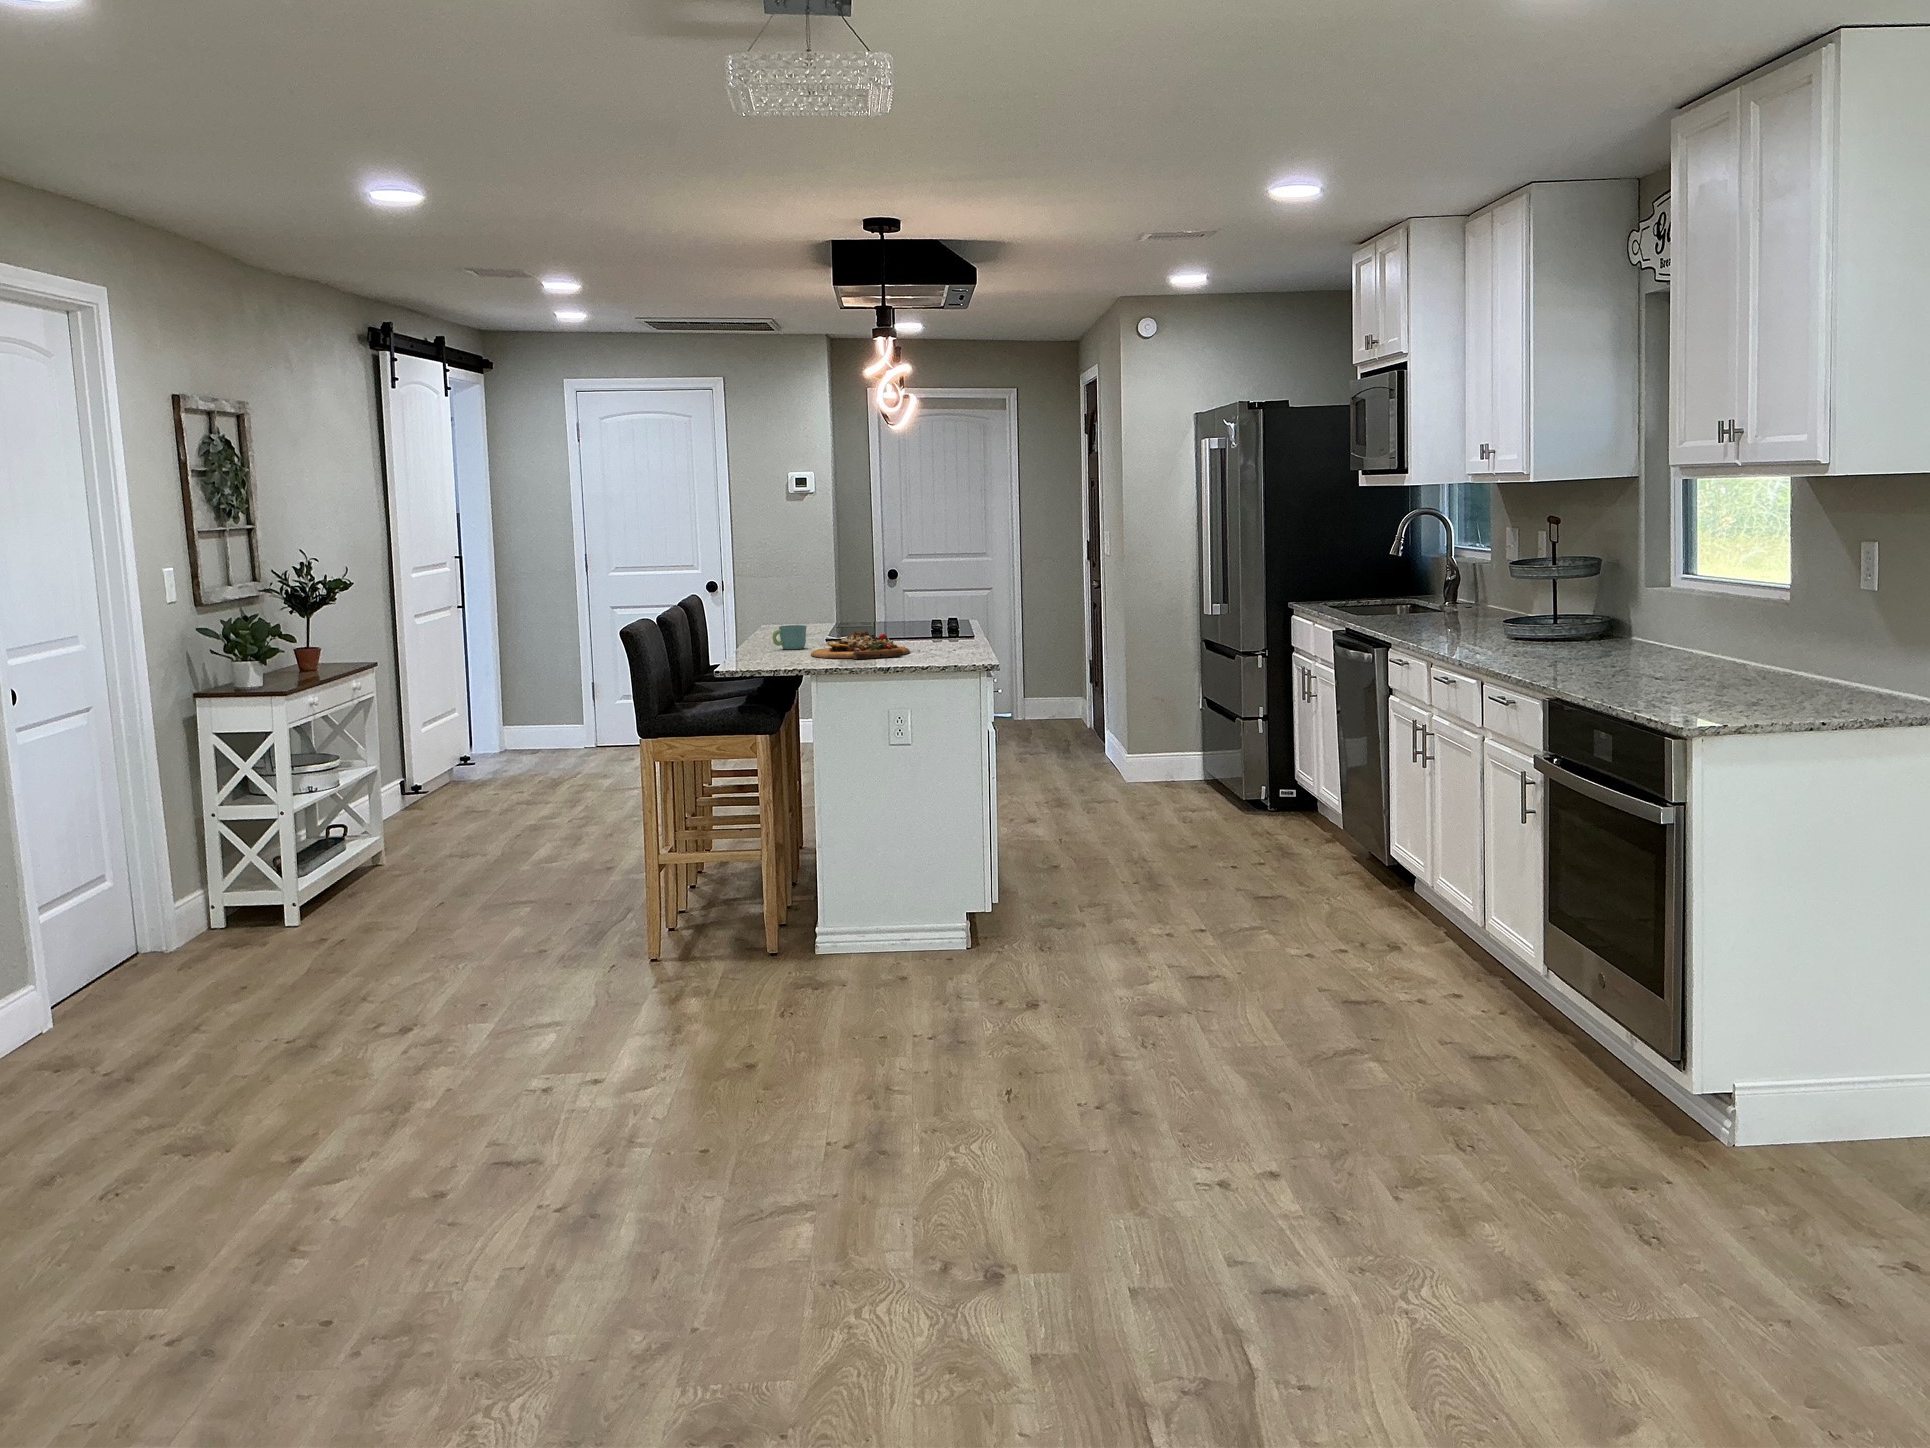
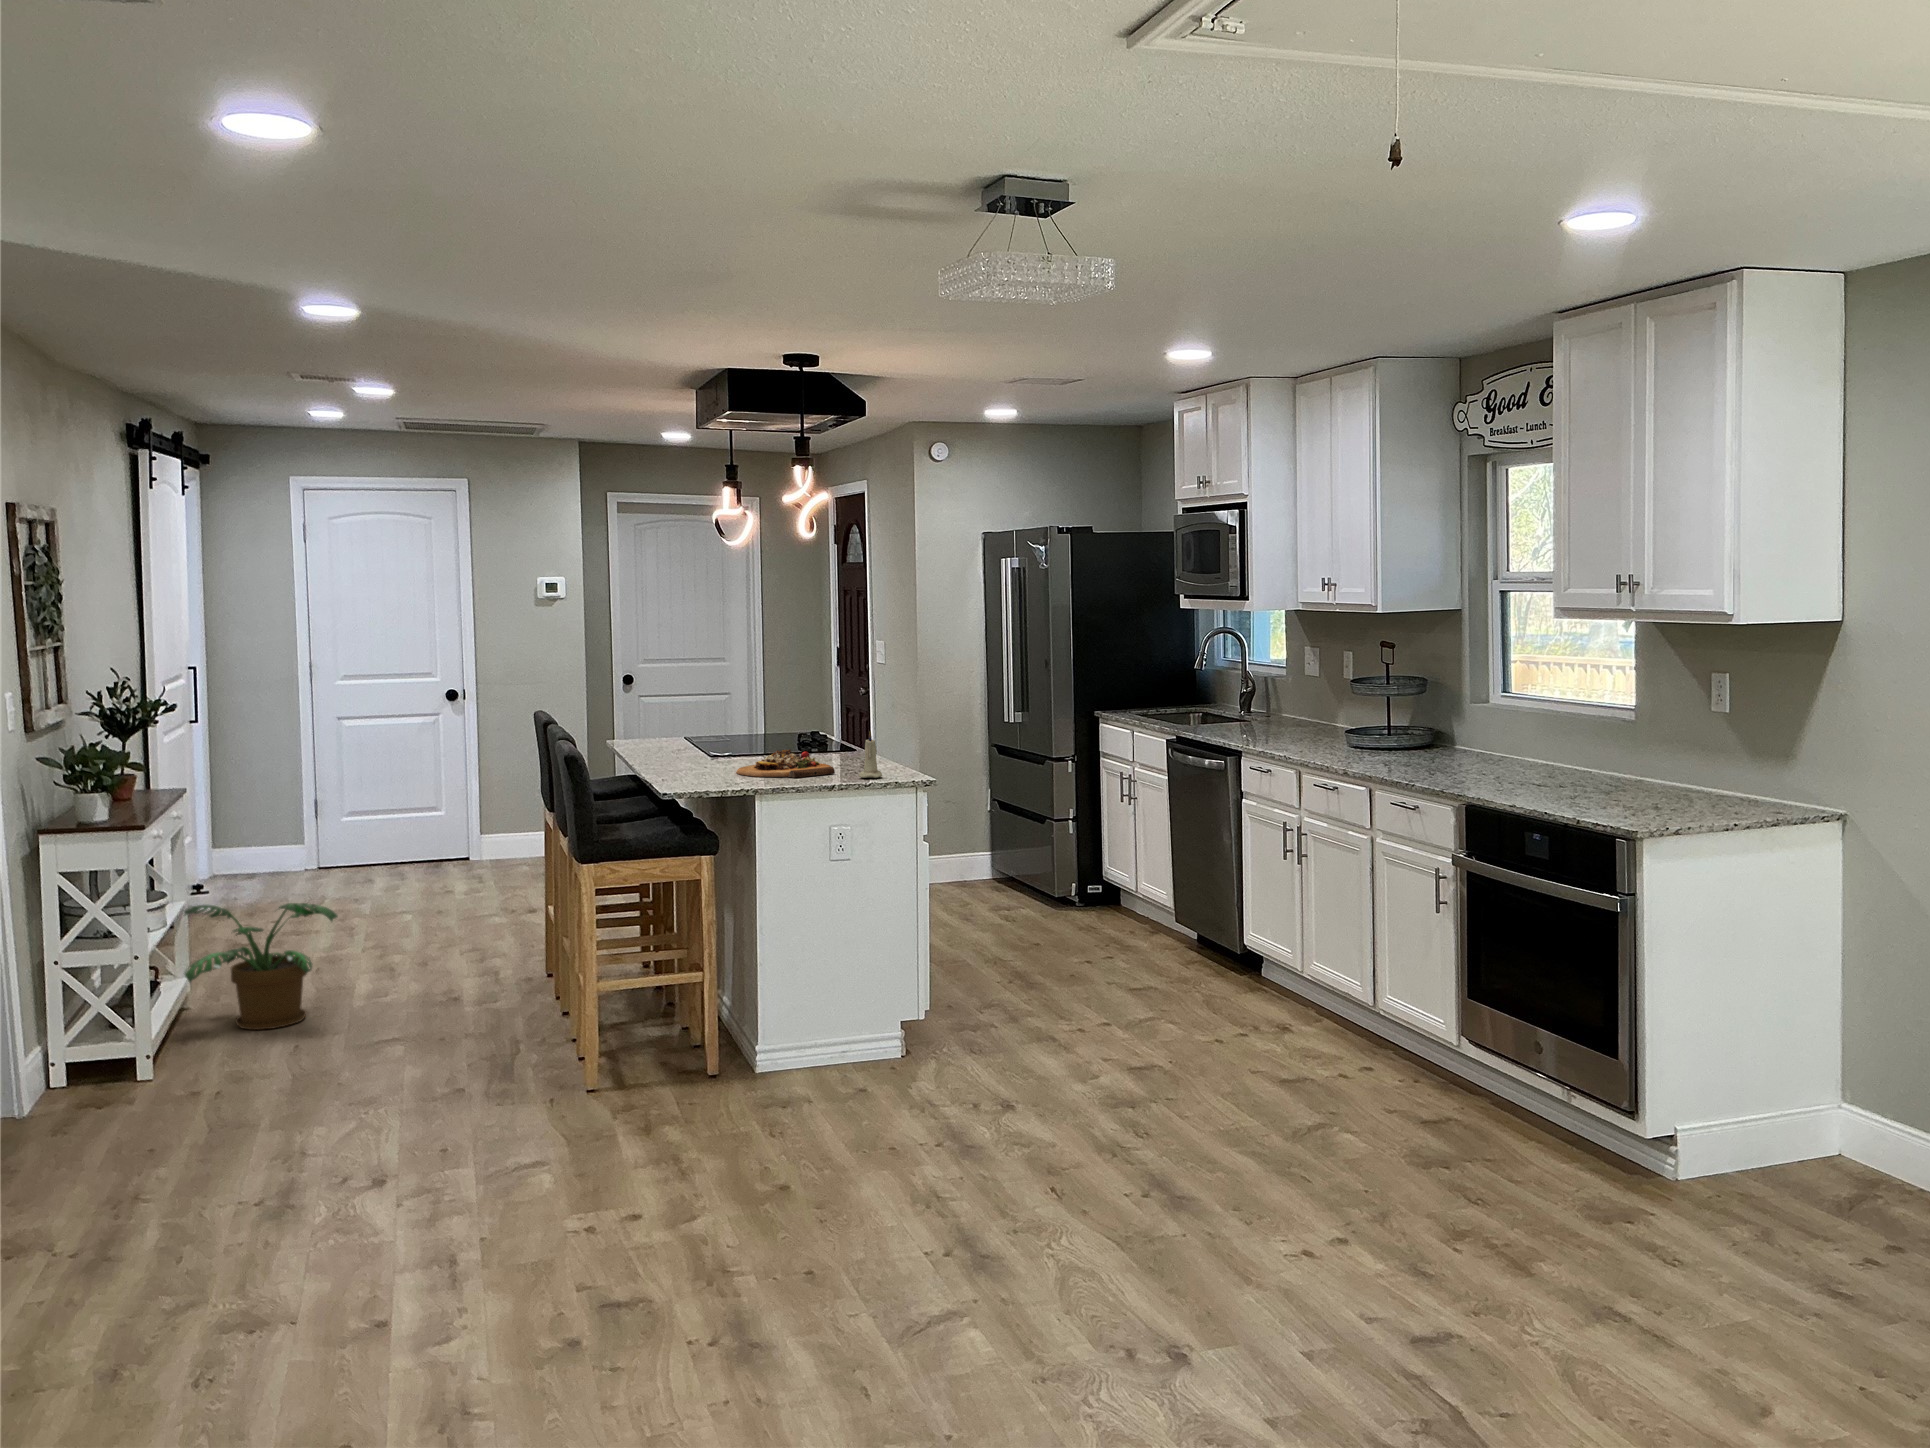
candle: none [918,611,944,660] -> present [859,731,882,778]
mug: present [773,625,807,649] -> none [686,743,718,767]
potted plant: none [344,772,474,890] -> present [184,903,337,1030]

